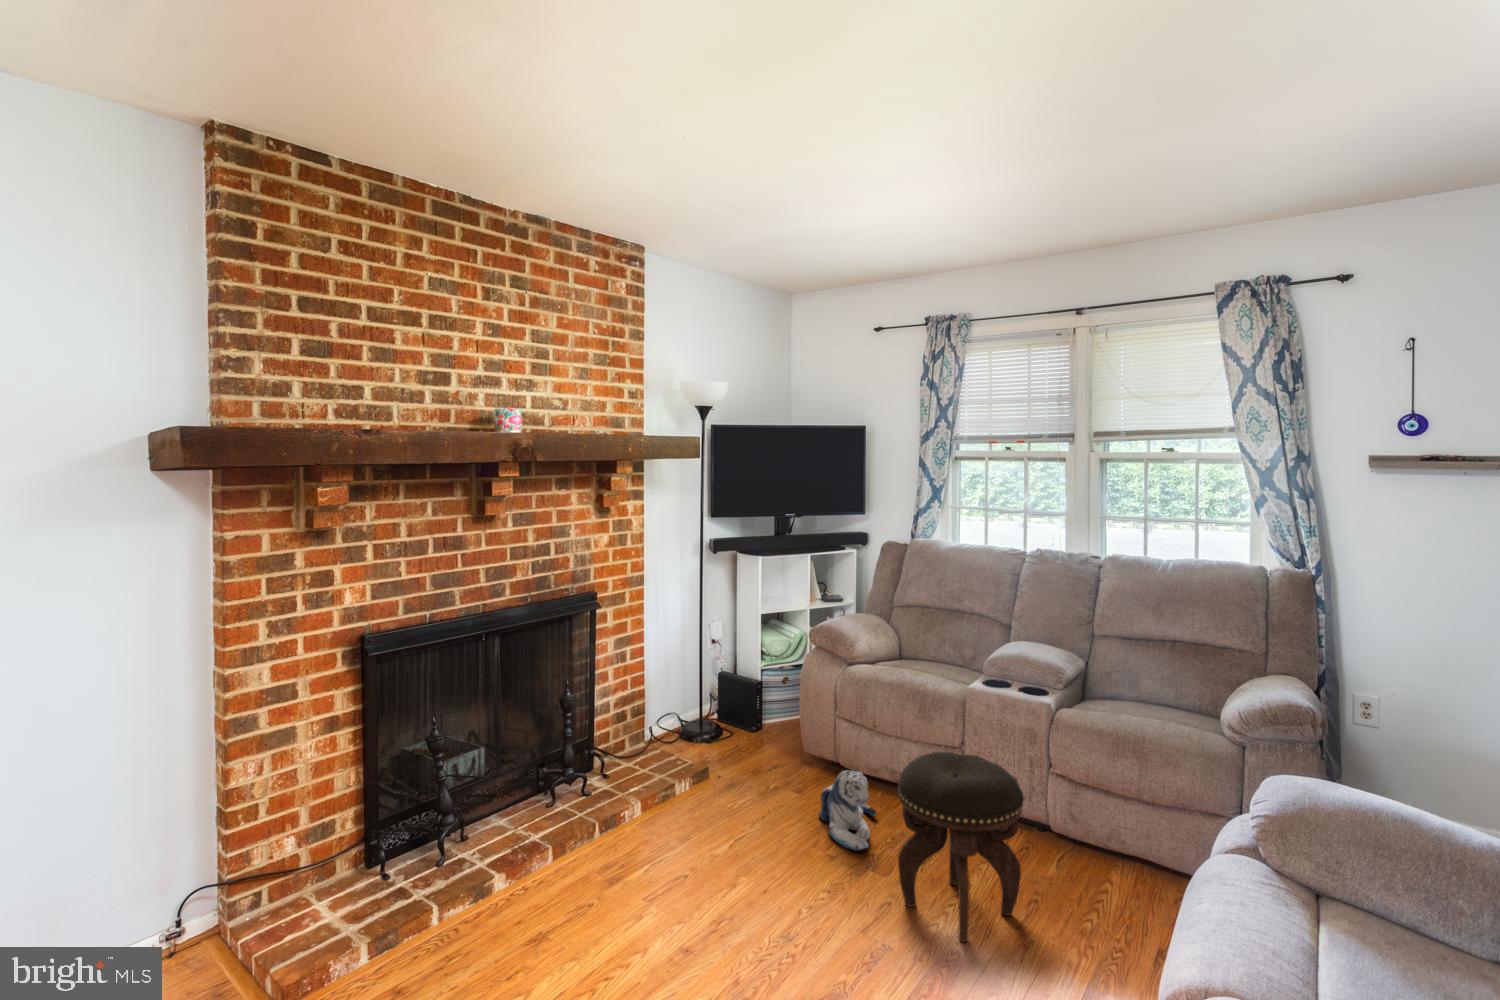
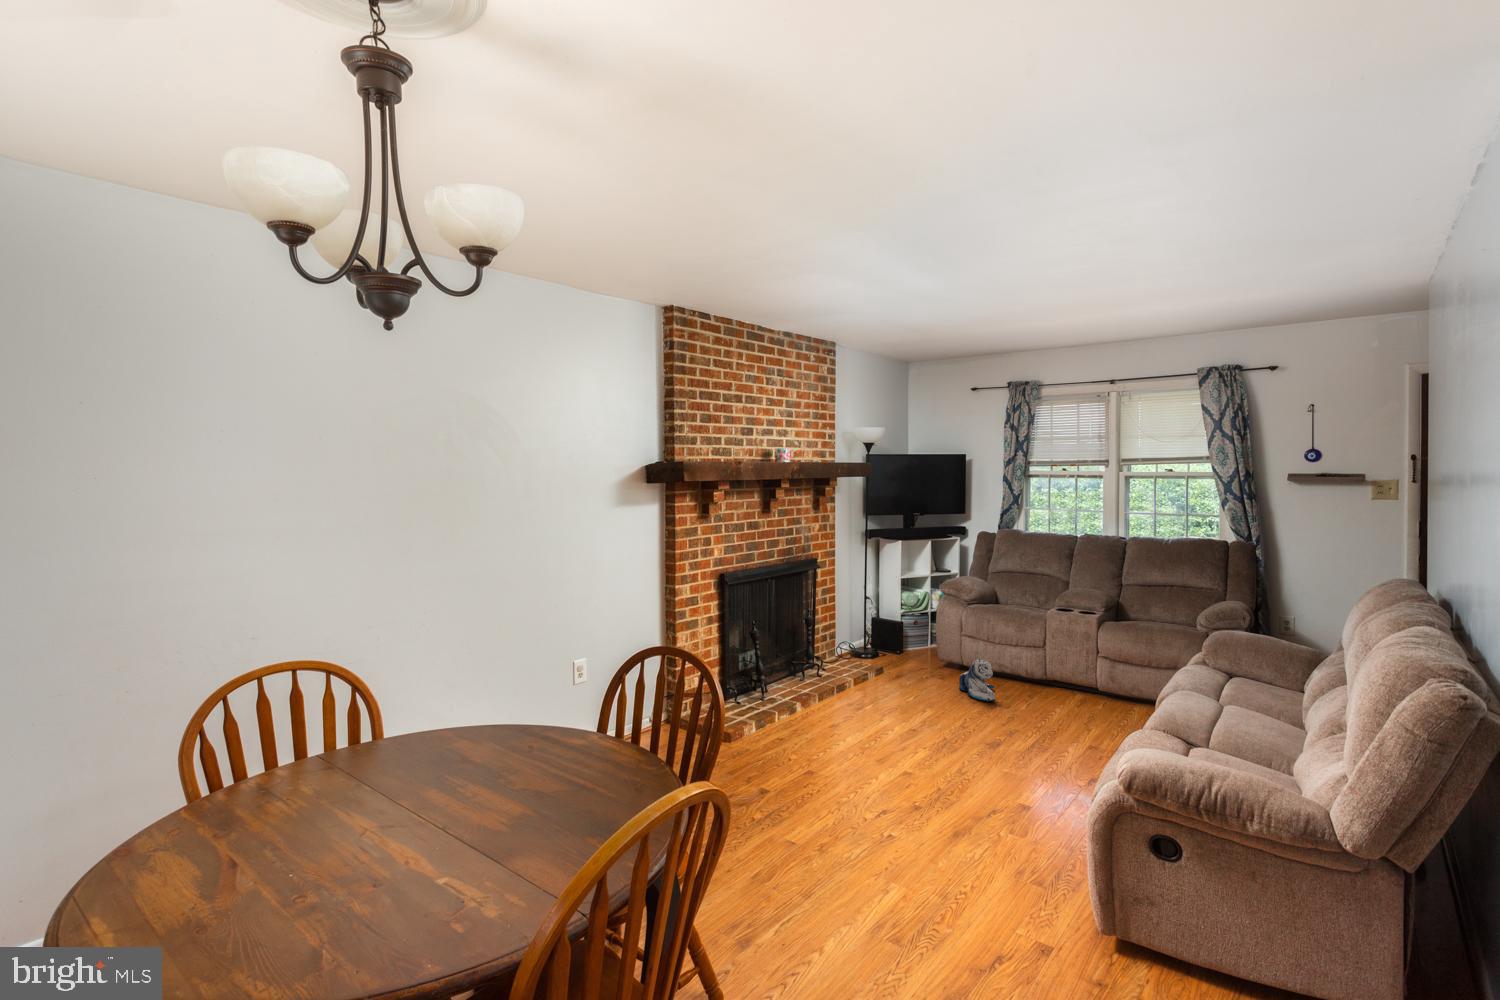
footstool: present [898,752,1024,942] -> none [1019,639,1089,731]

